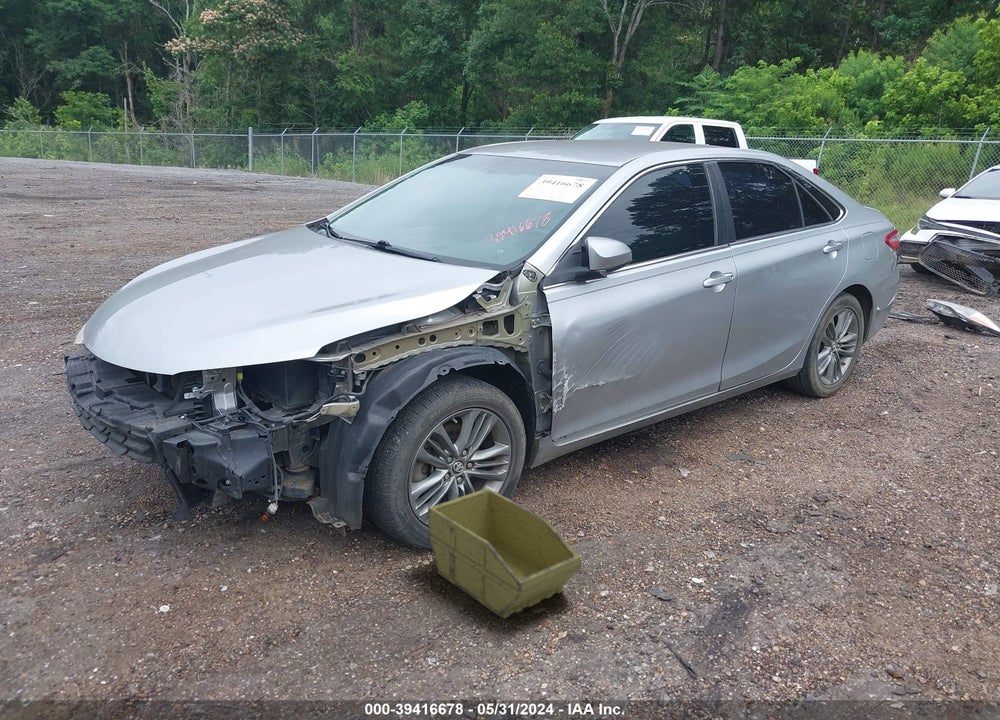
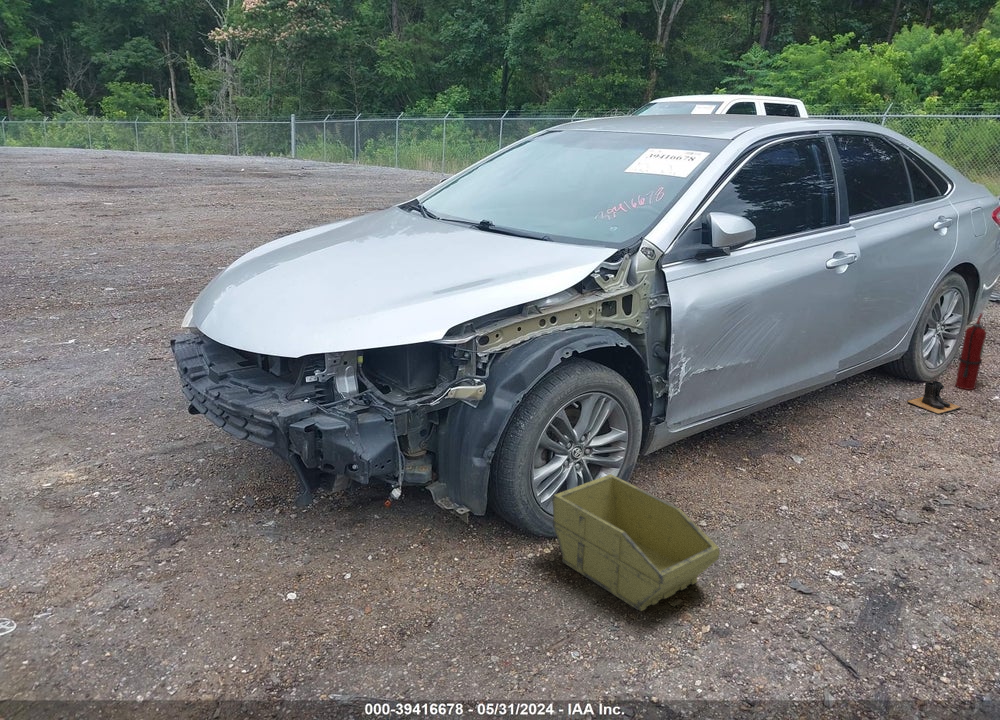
fire extinguisher: none [853,334,880,408] -> present [955,313,986,390]
boots: none [803,399,853,431] -> present [907,381,961,414]

